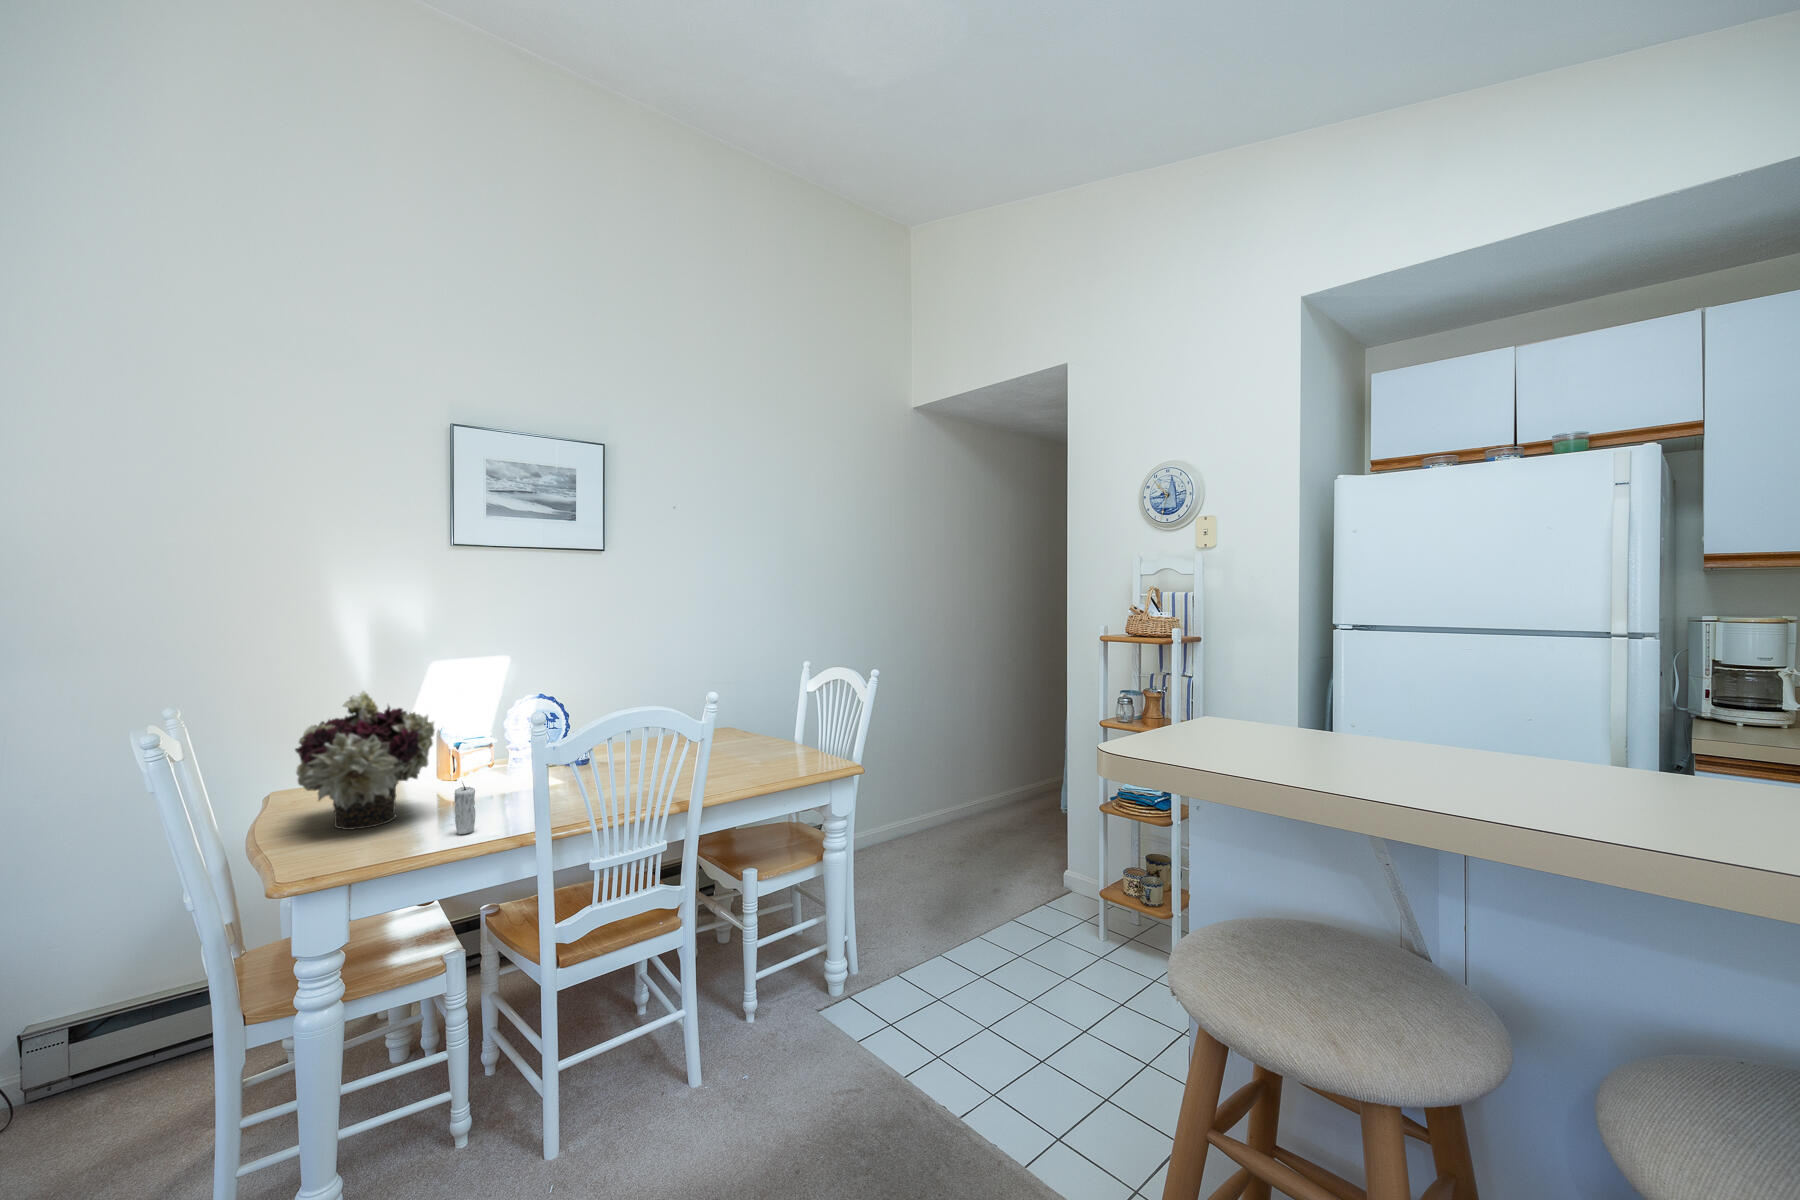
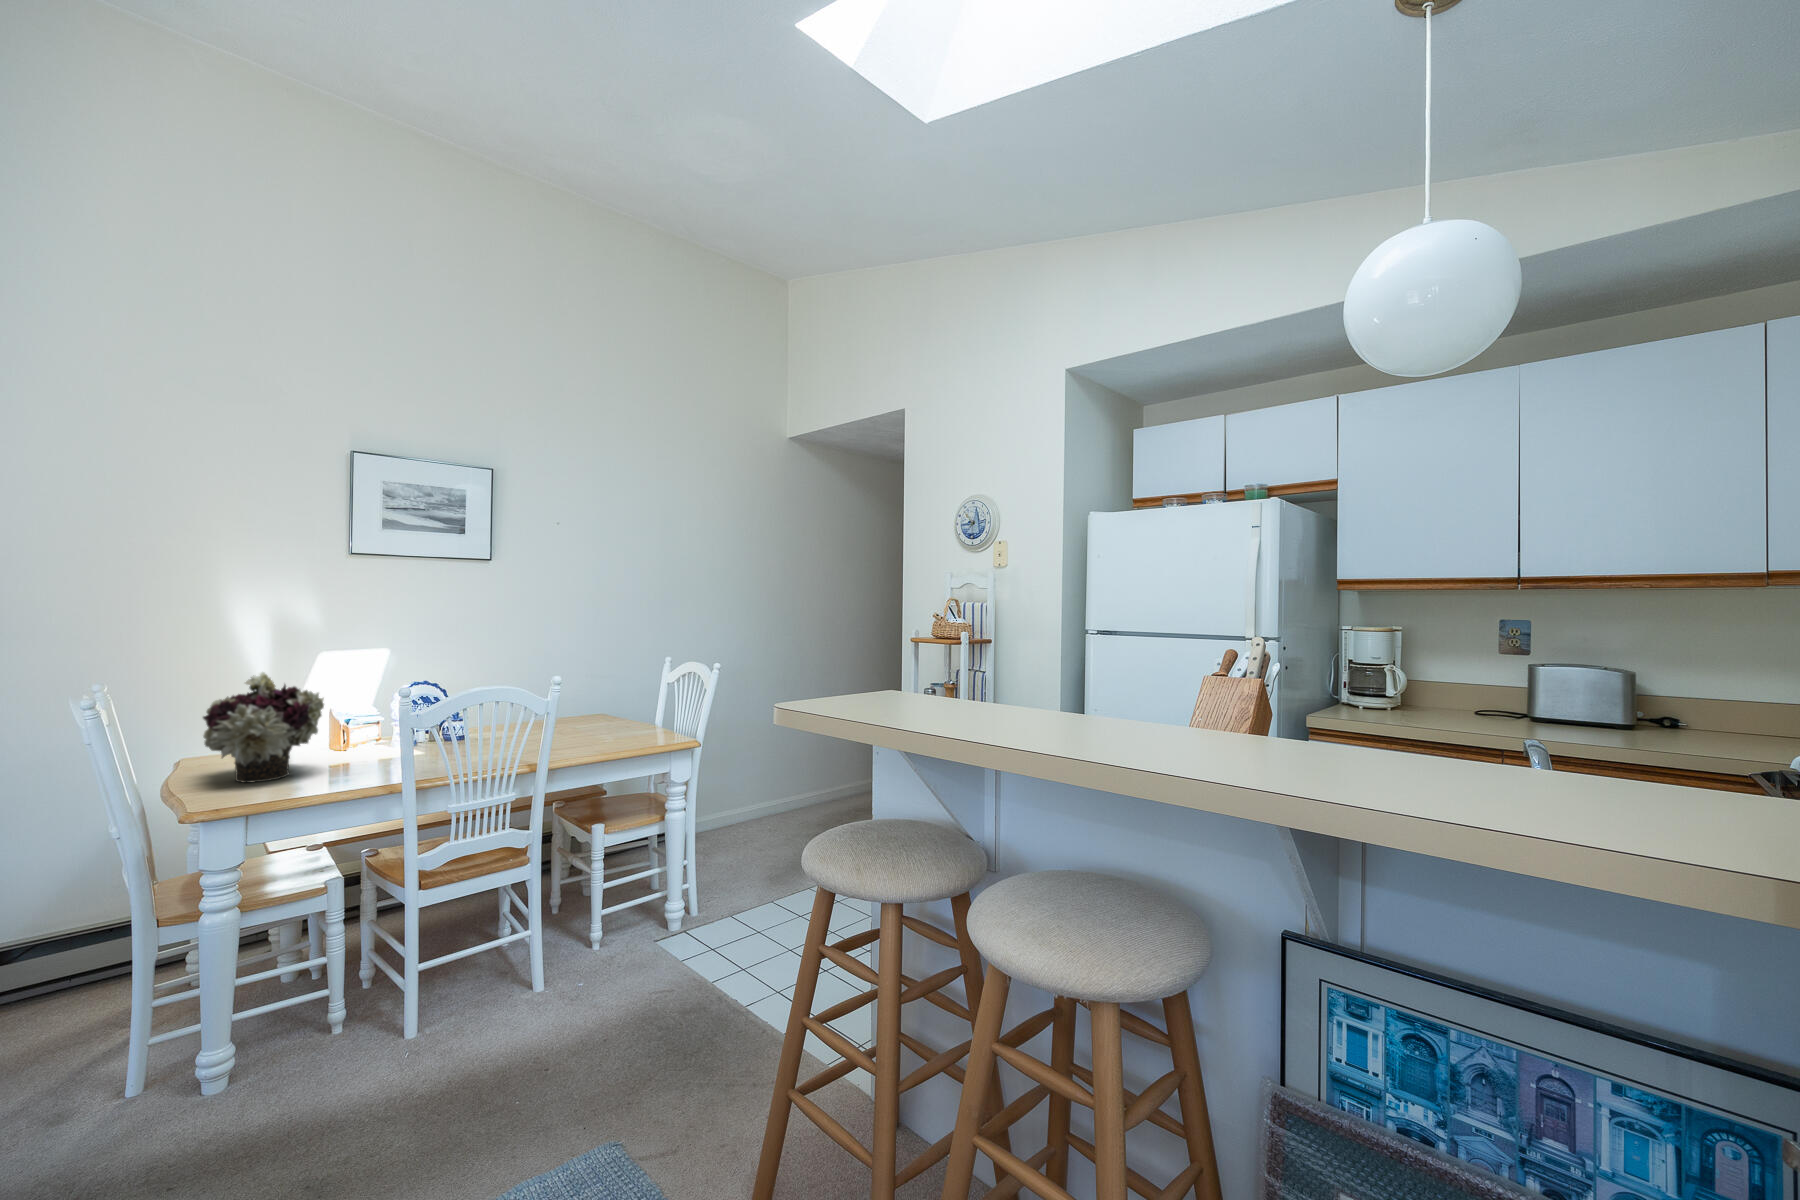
candle: present [454,784,475,834] -> none [336,742,354,785]

